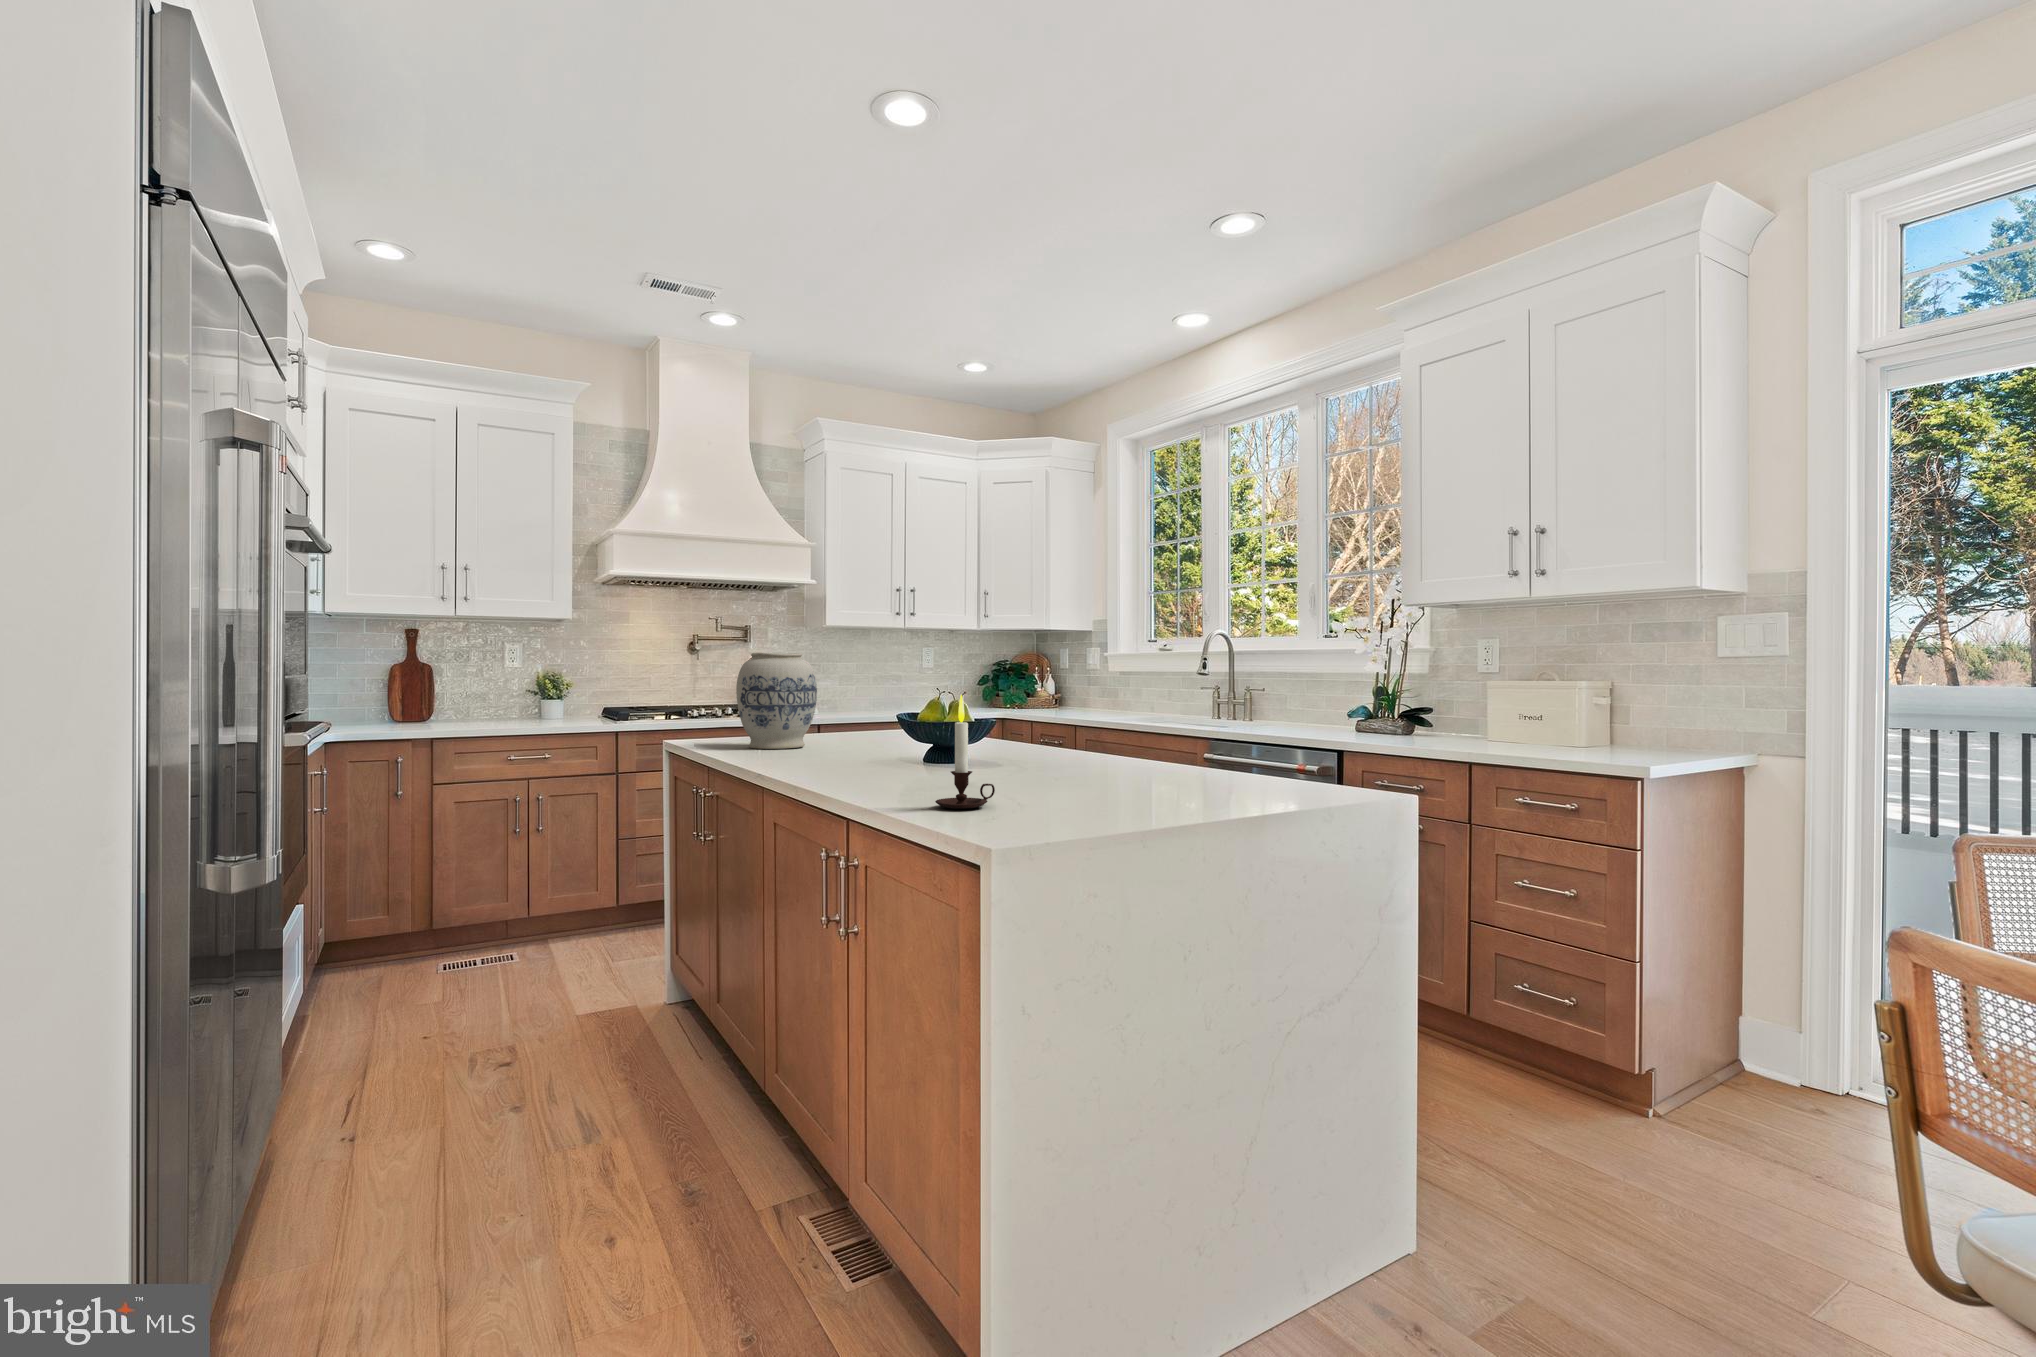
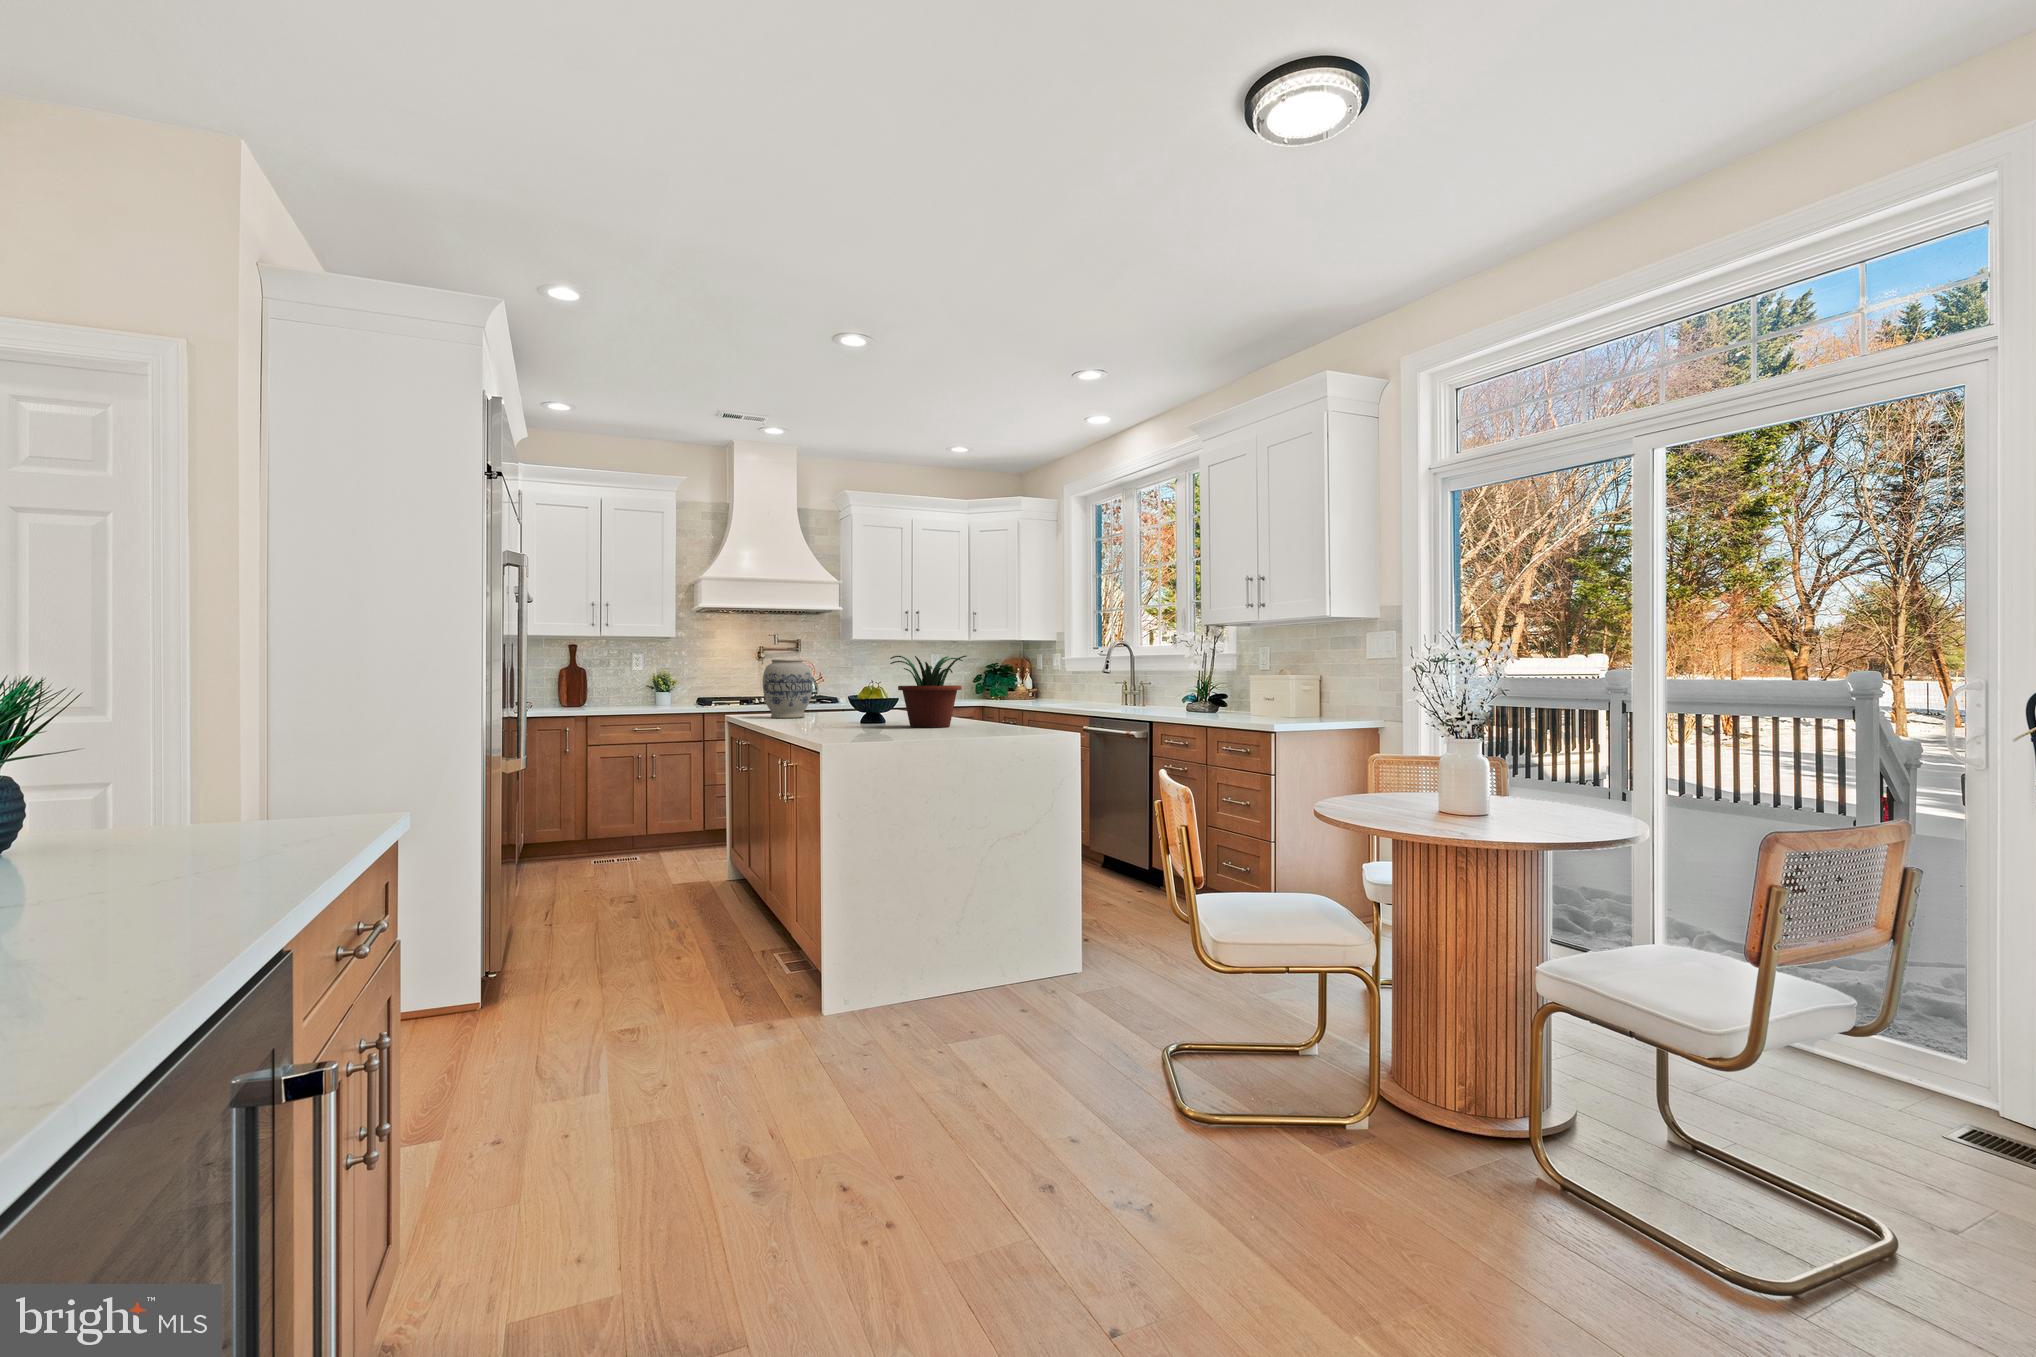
potted plant: none [1002,648,1150,778] -> present [890,655,967,727]
candle: present [935,695,995,809] -> none [819,679,851,735]

